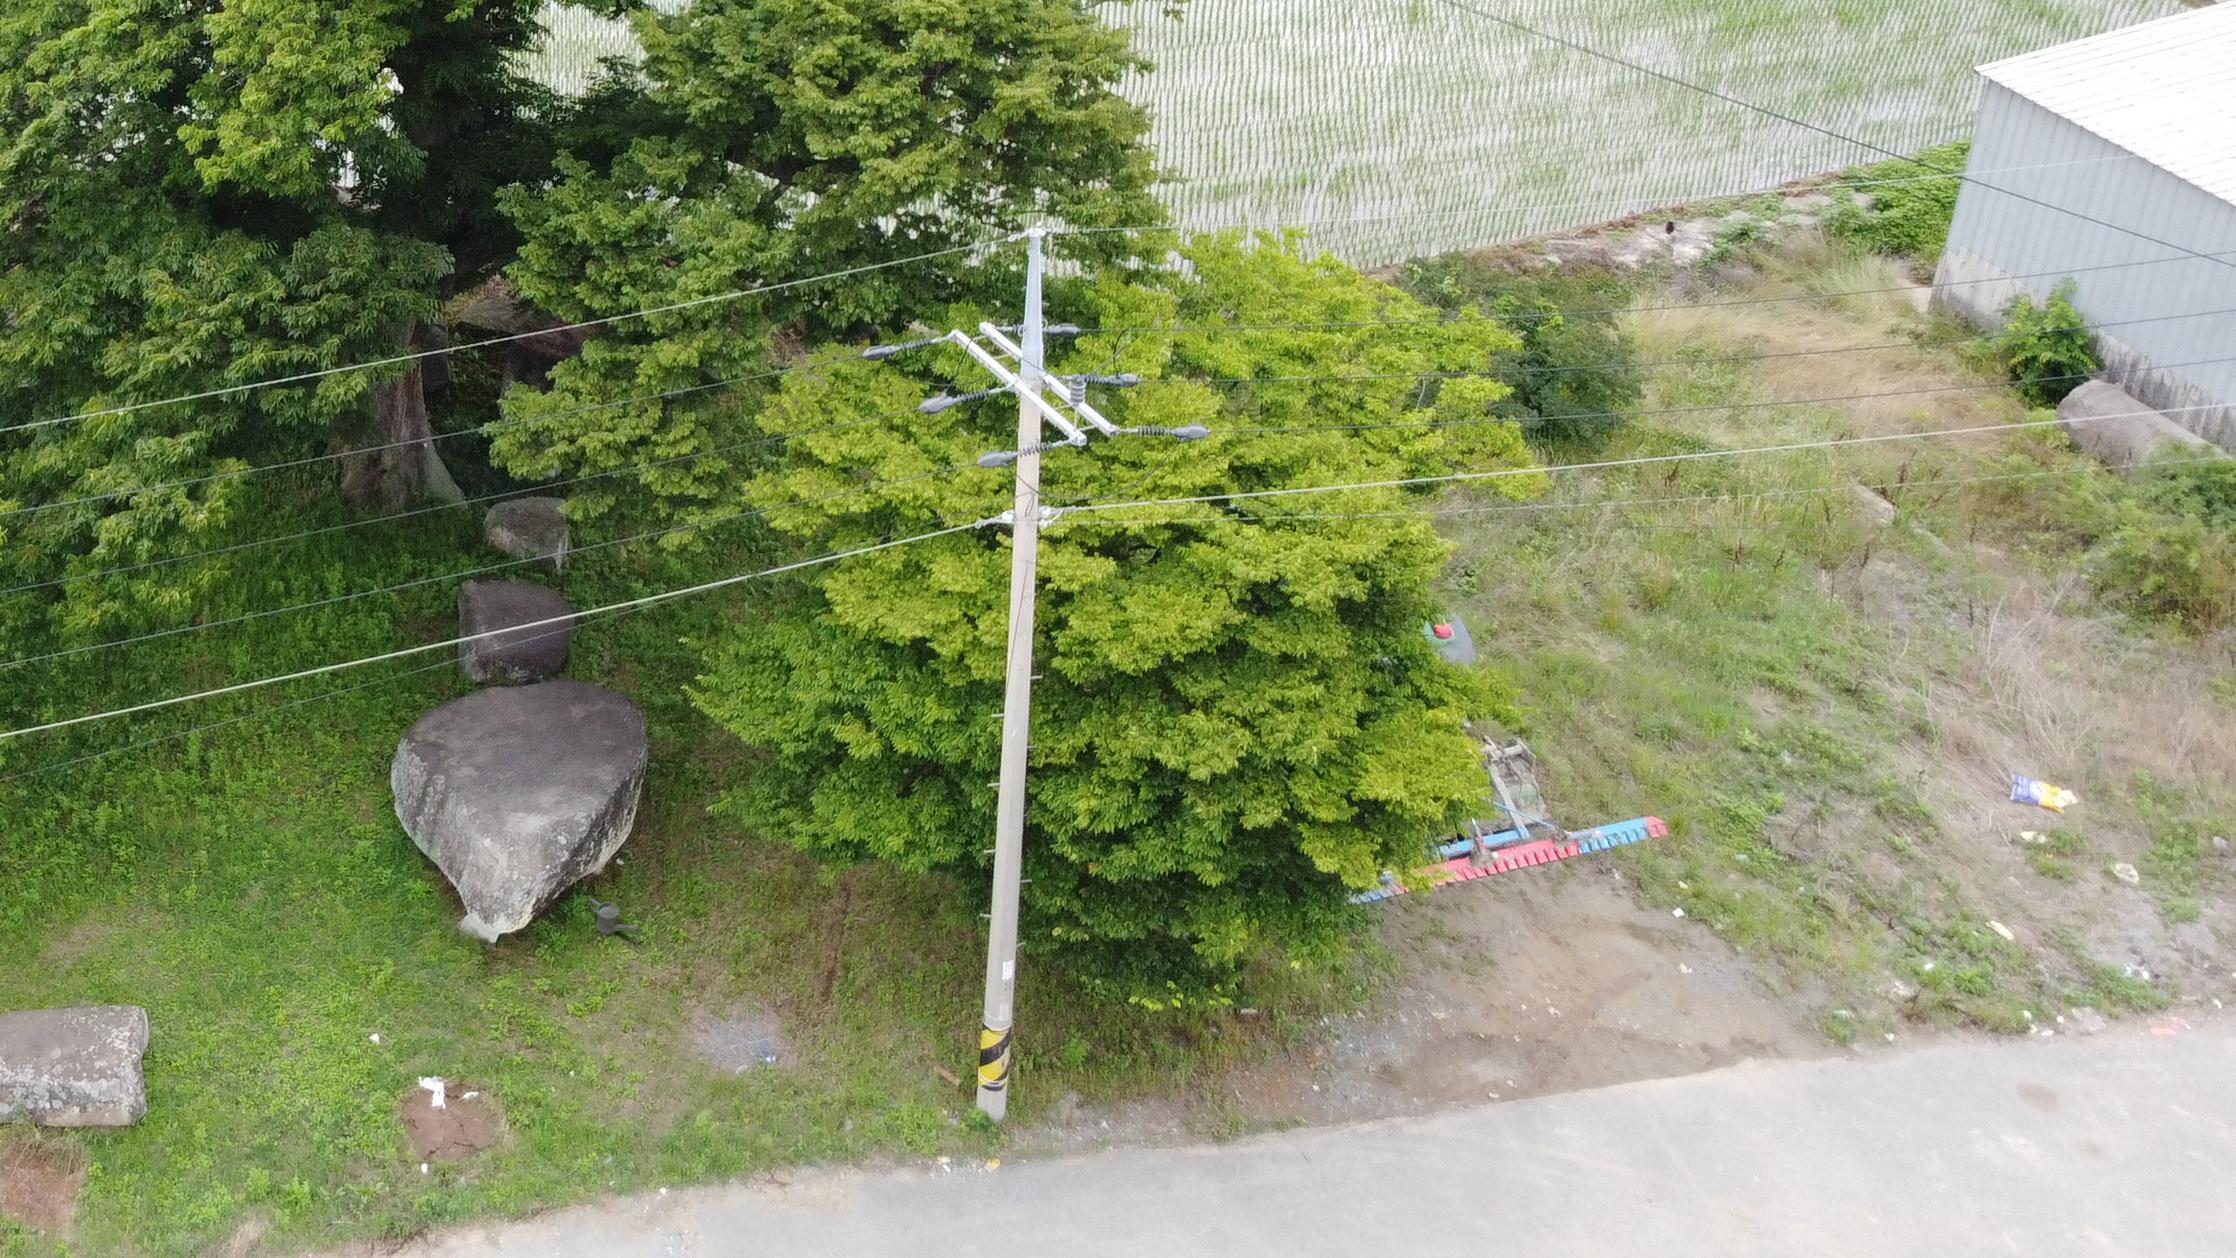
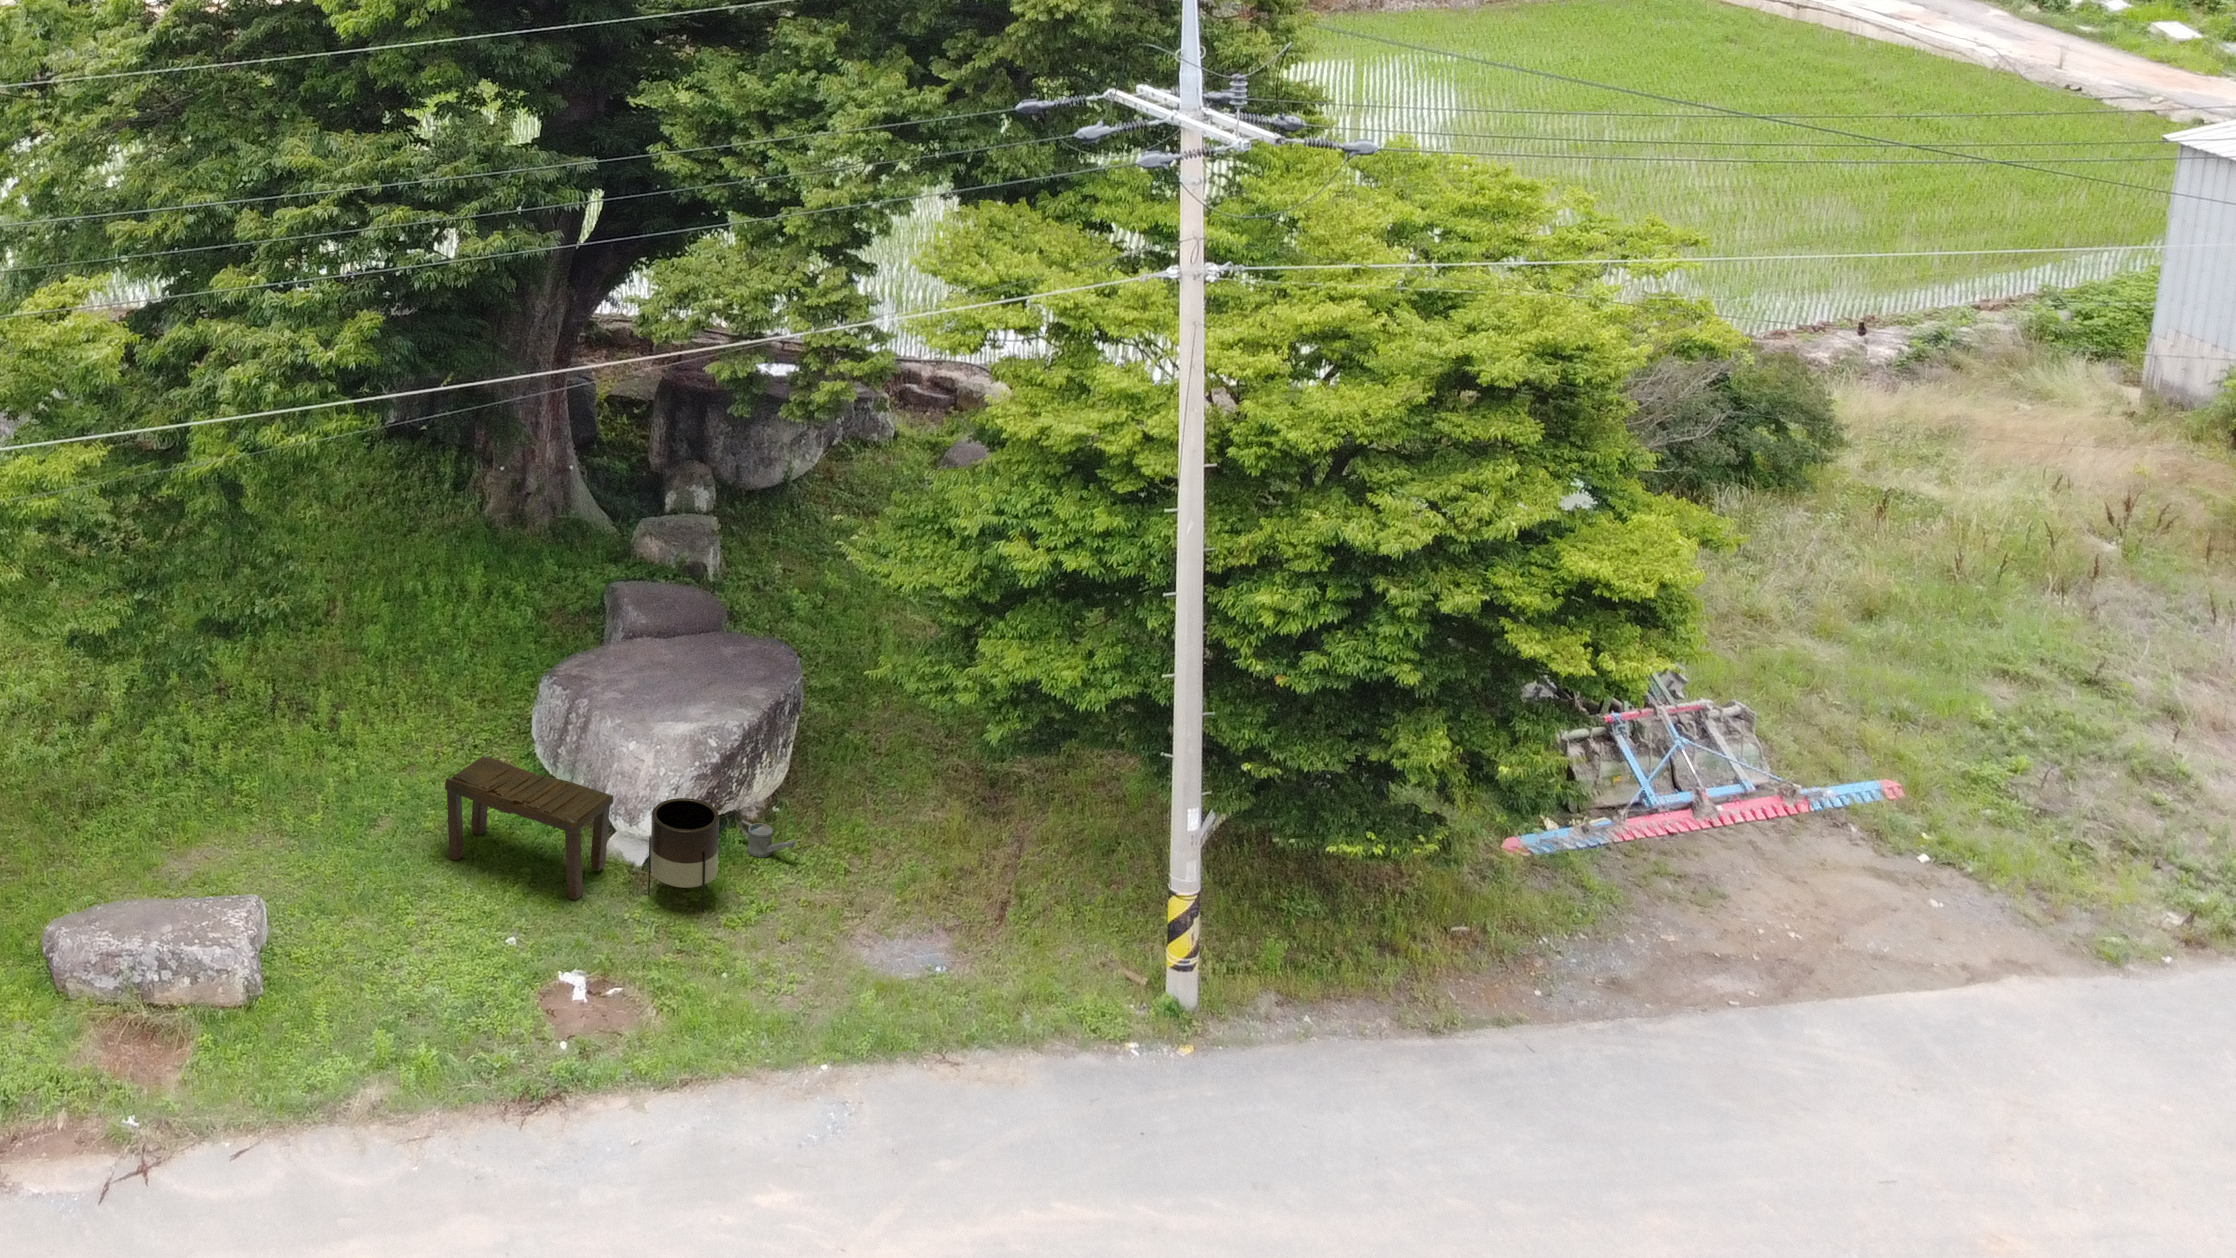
bench: none [316,844,471,993] -> present [445,755,613,900]
planter: none [504,901,568,1007] -> present [648,798,719,912]

